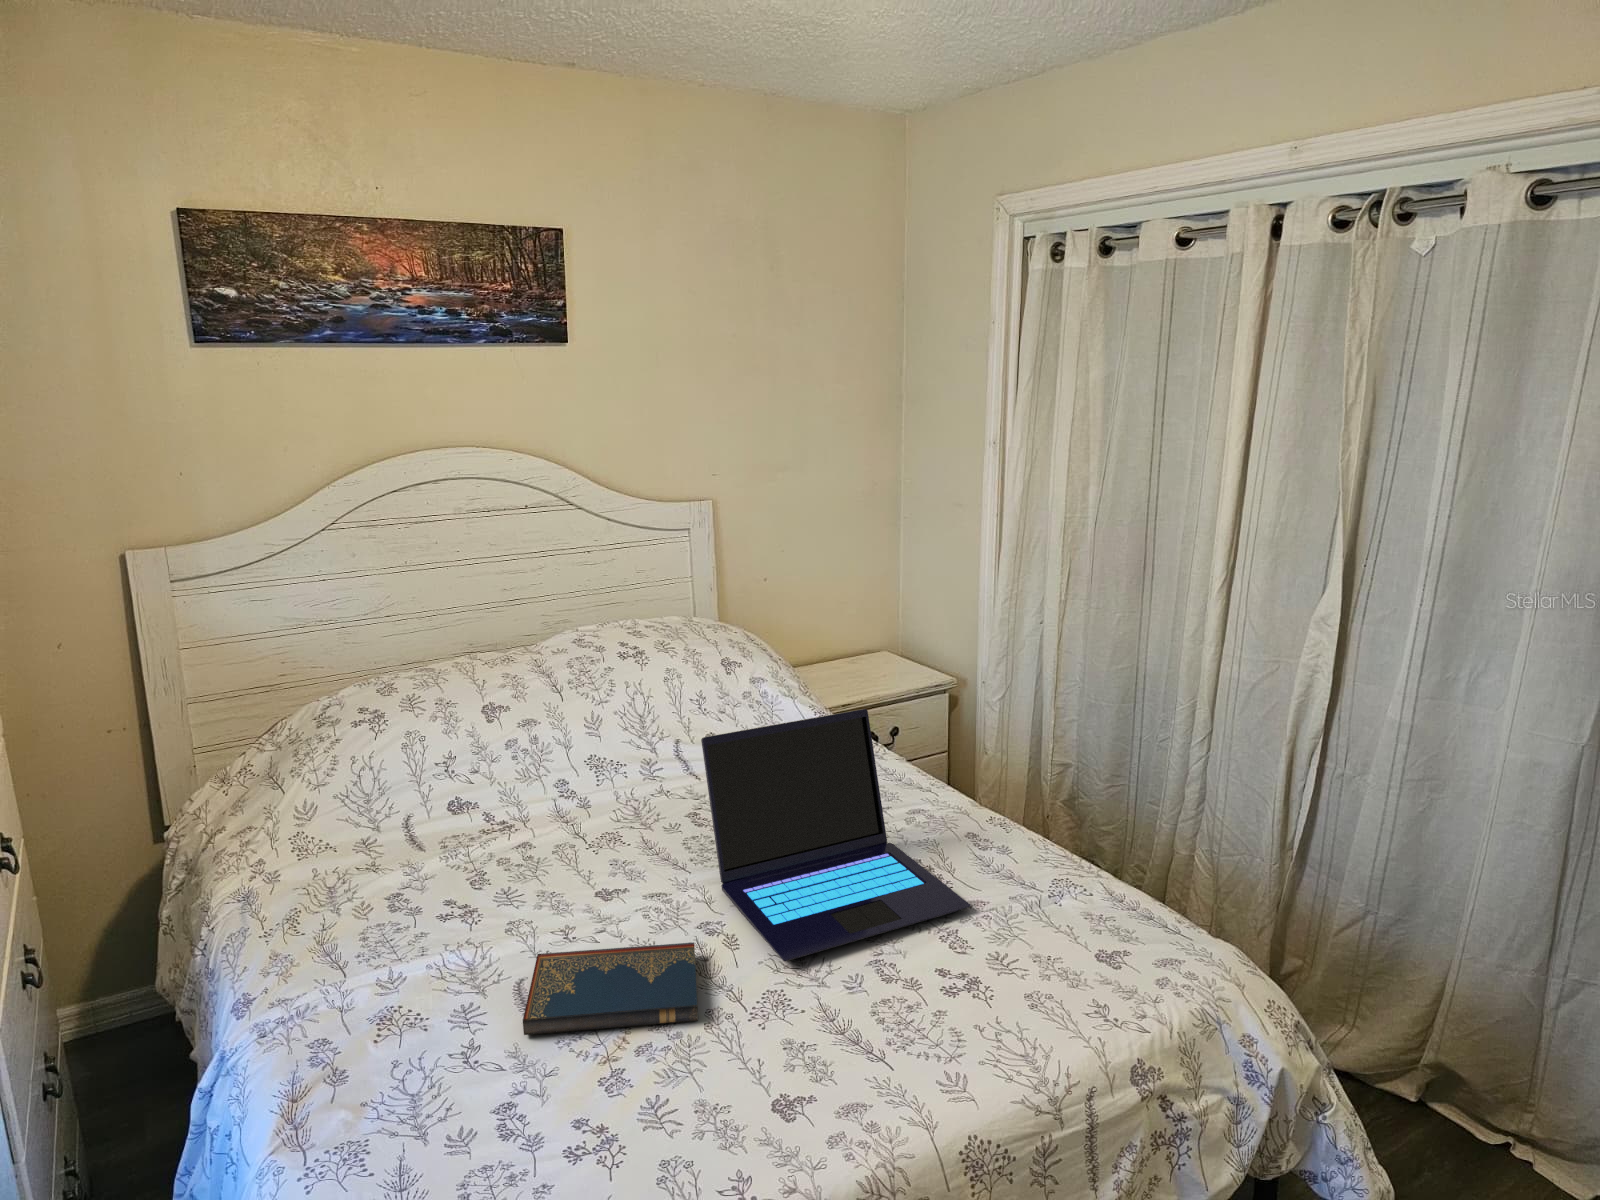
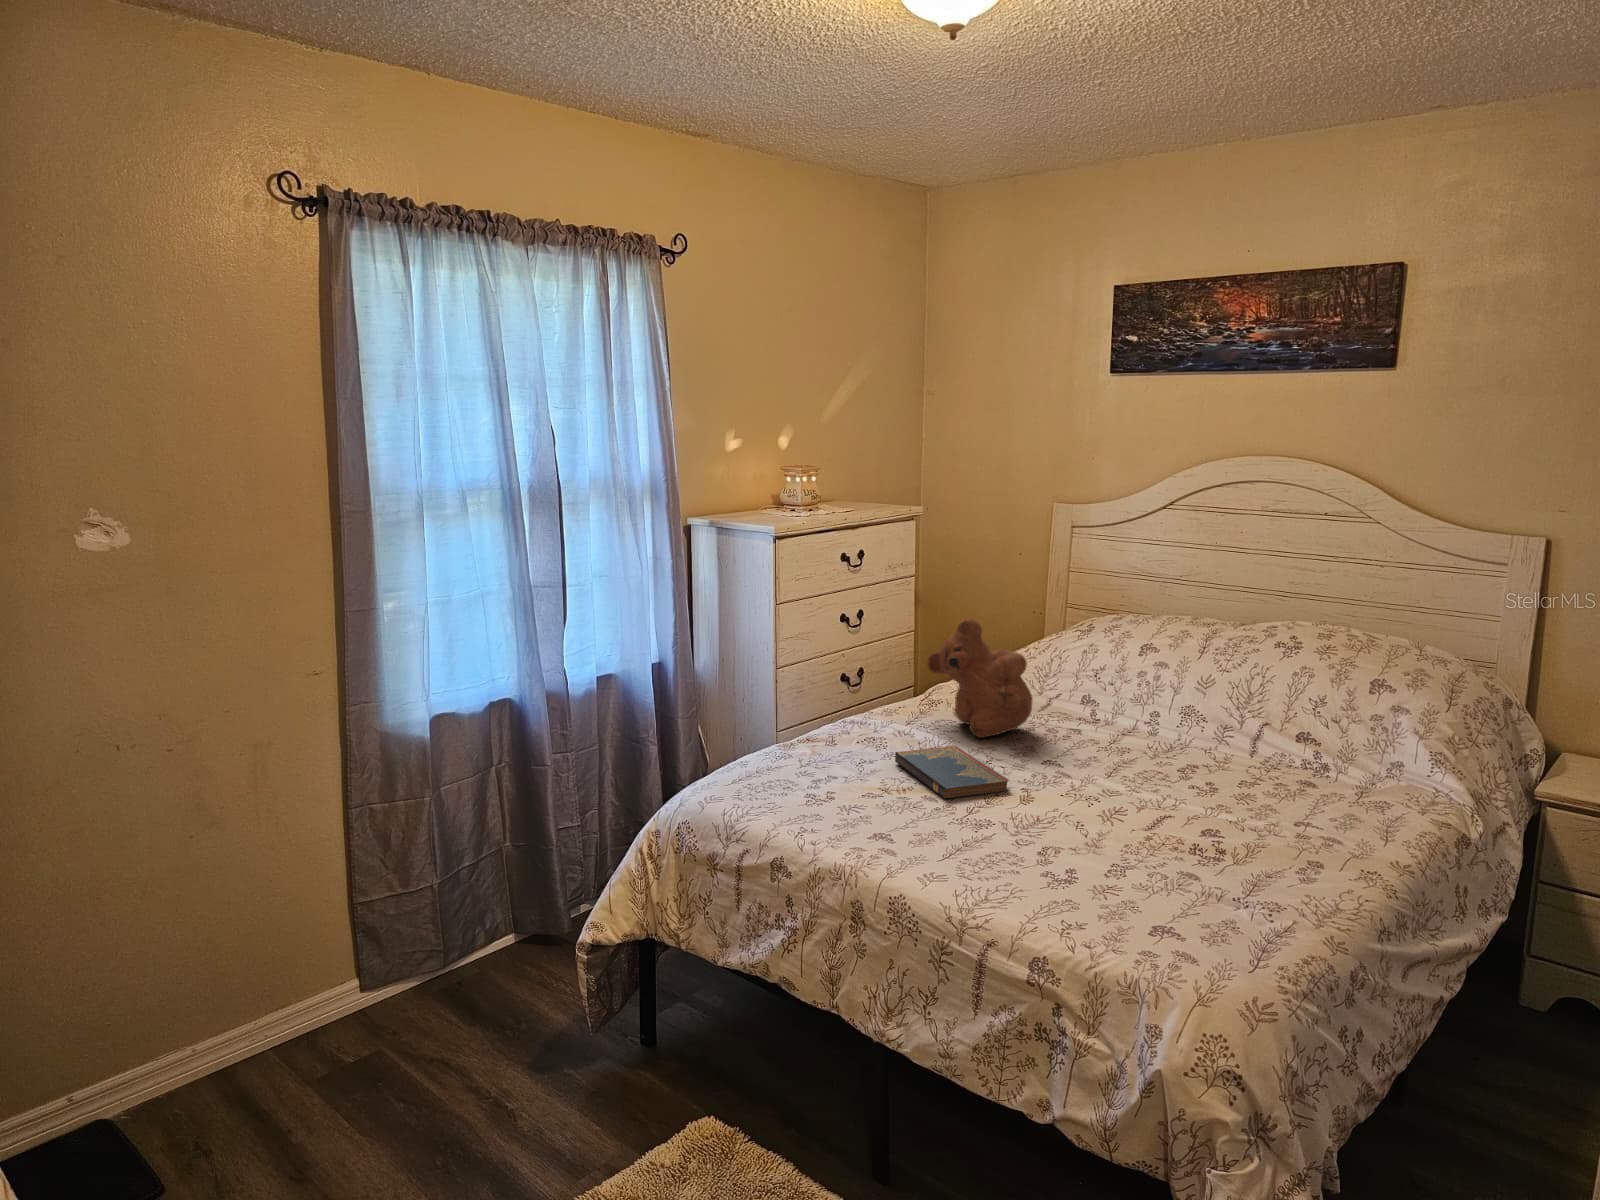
laptop: present [701,709,971,961] -> none [1021,671,1279,871]
teddy bear: none [329,763,539,929] -> present [928,618,1032,737]

